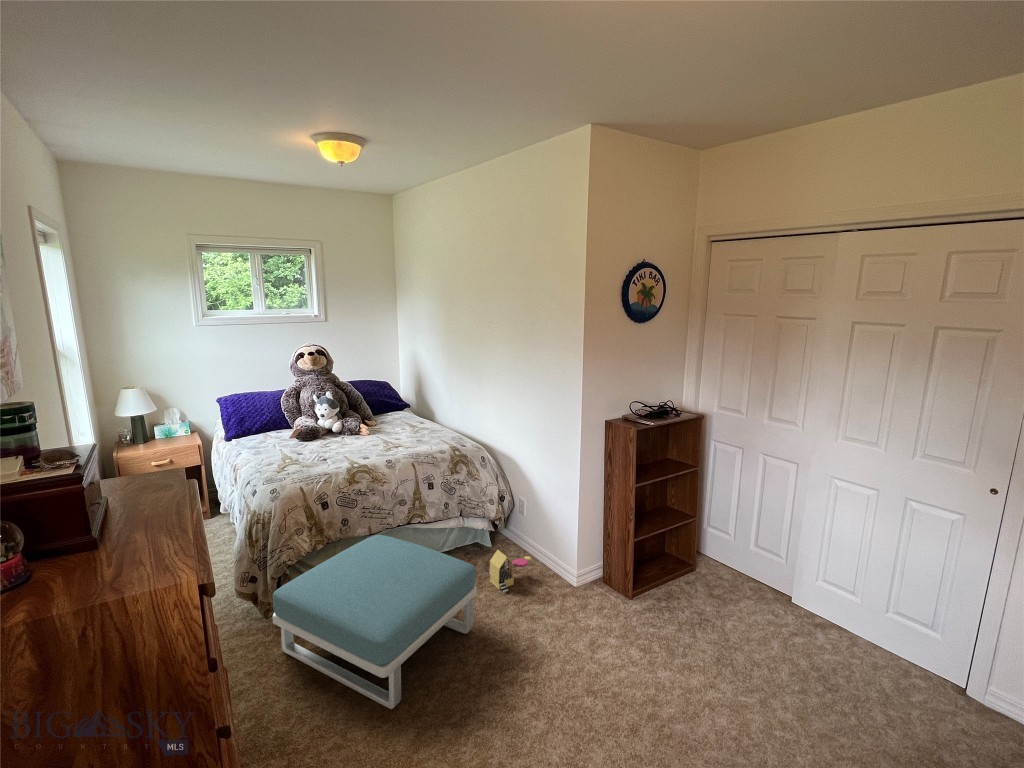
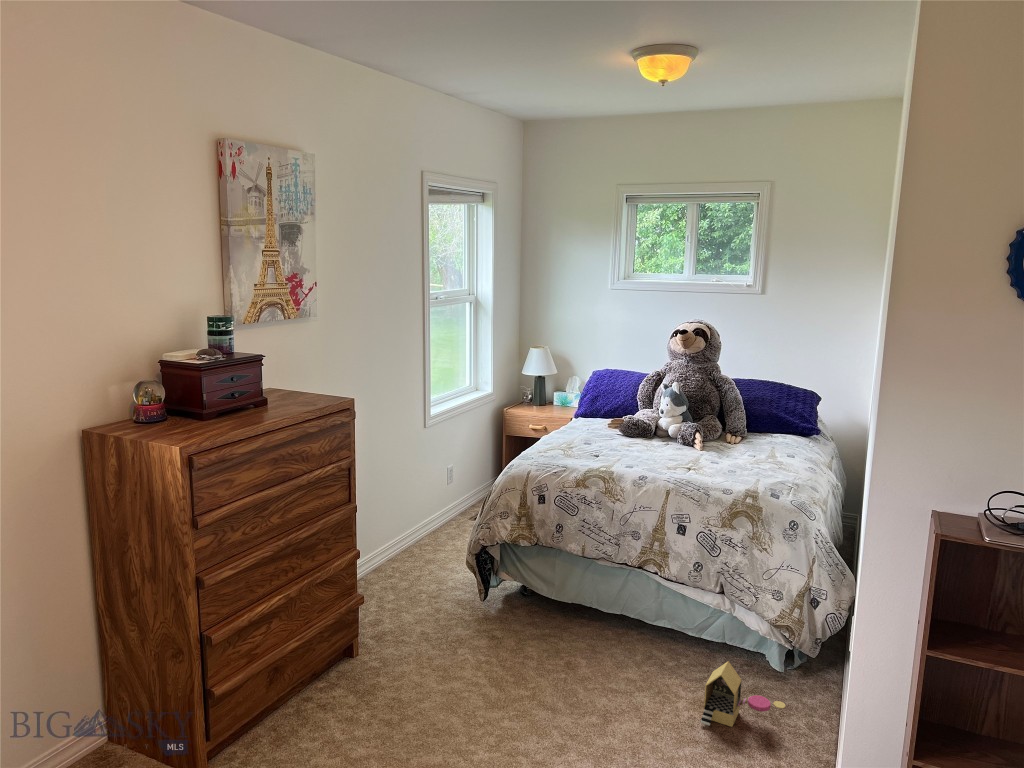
footstool: present [273,535,477,709] -> none [422,557,616,723]

